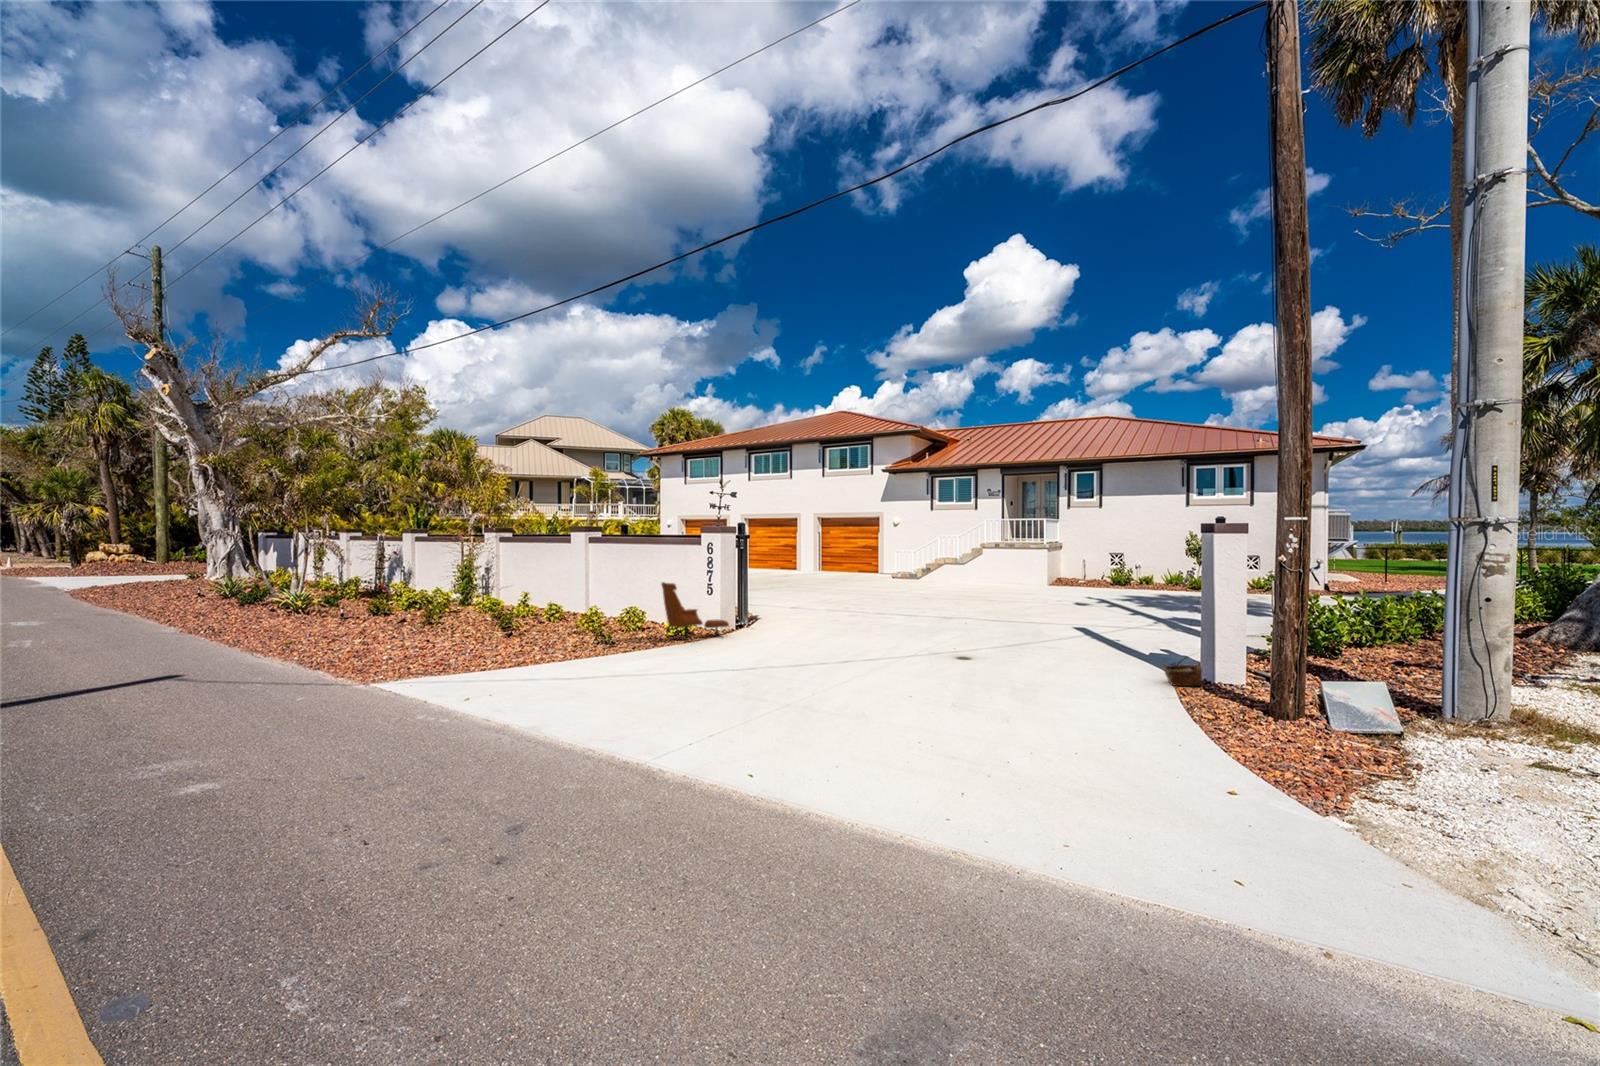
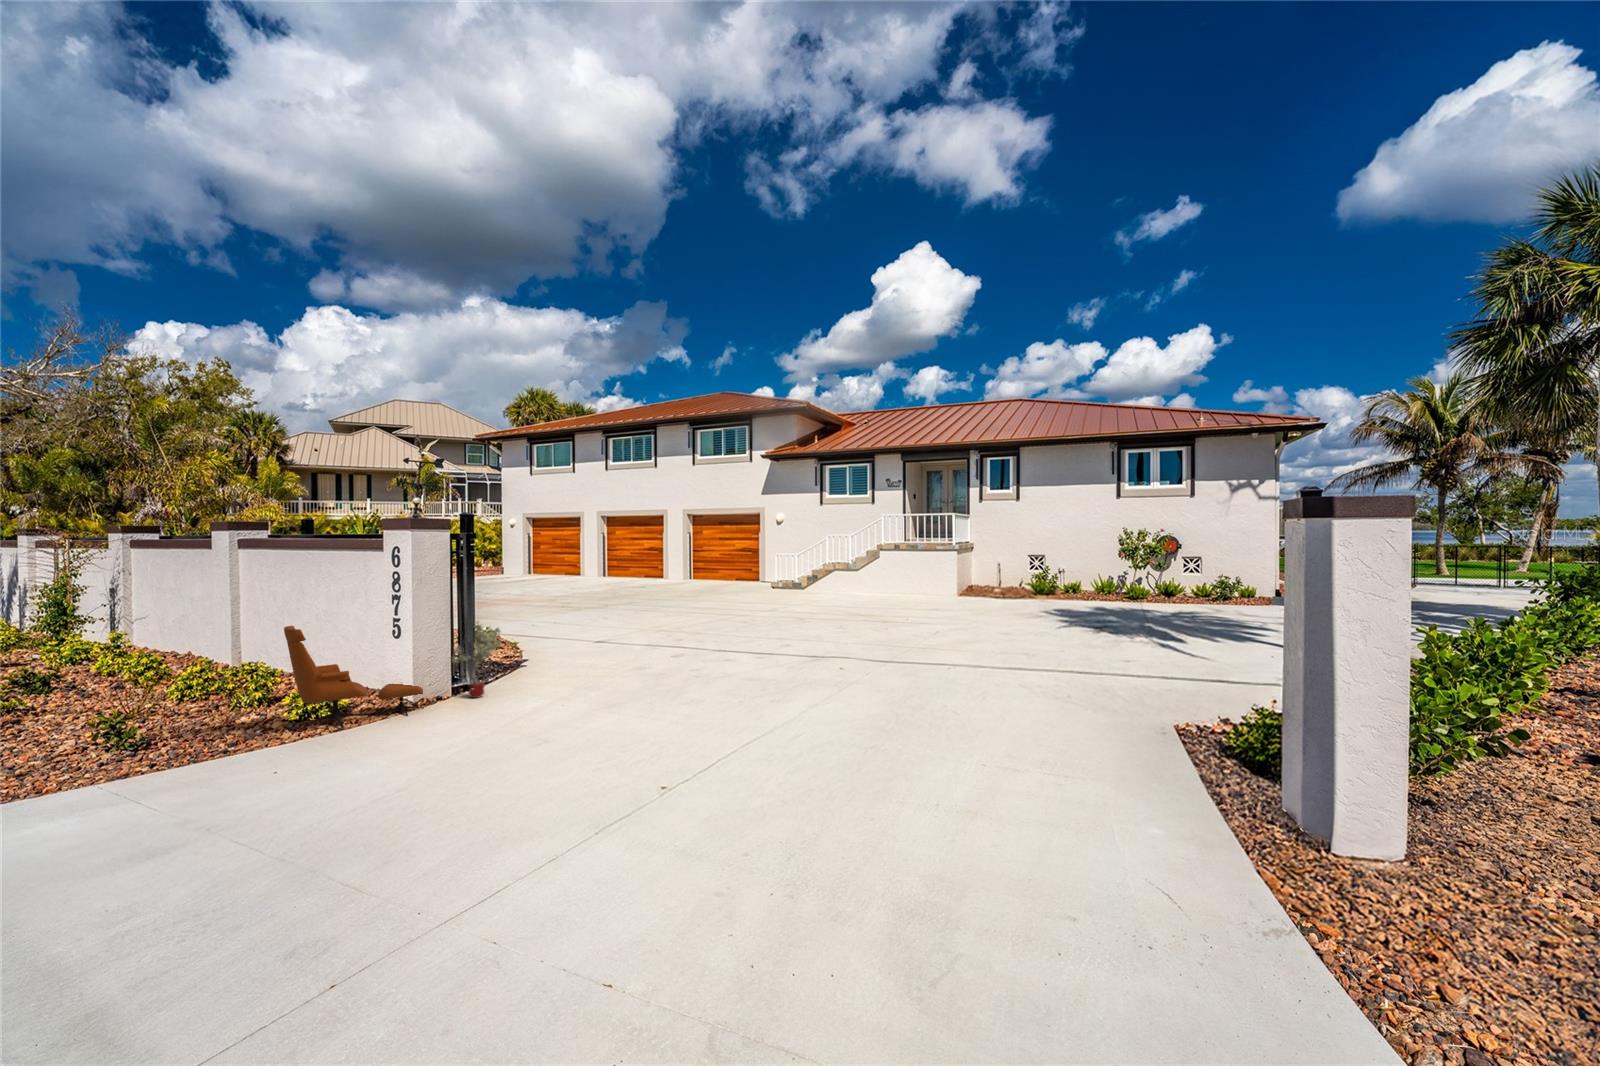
potted tree: none [736,584,765,632] -> present [452,621,501,698]
woven basket: present [1163,662,1202,686] -> none [1123,782,1198,835]

